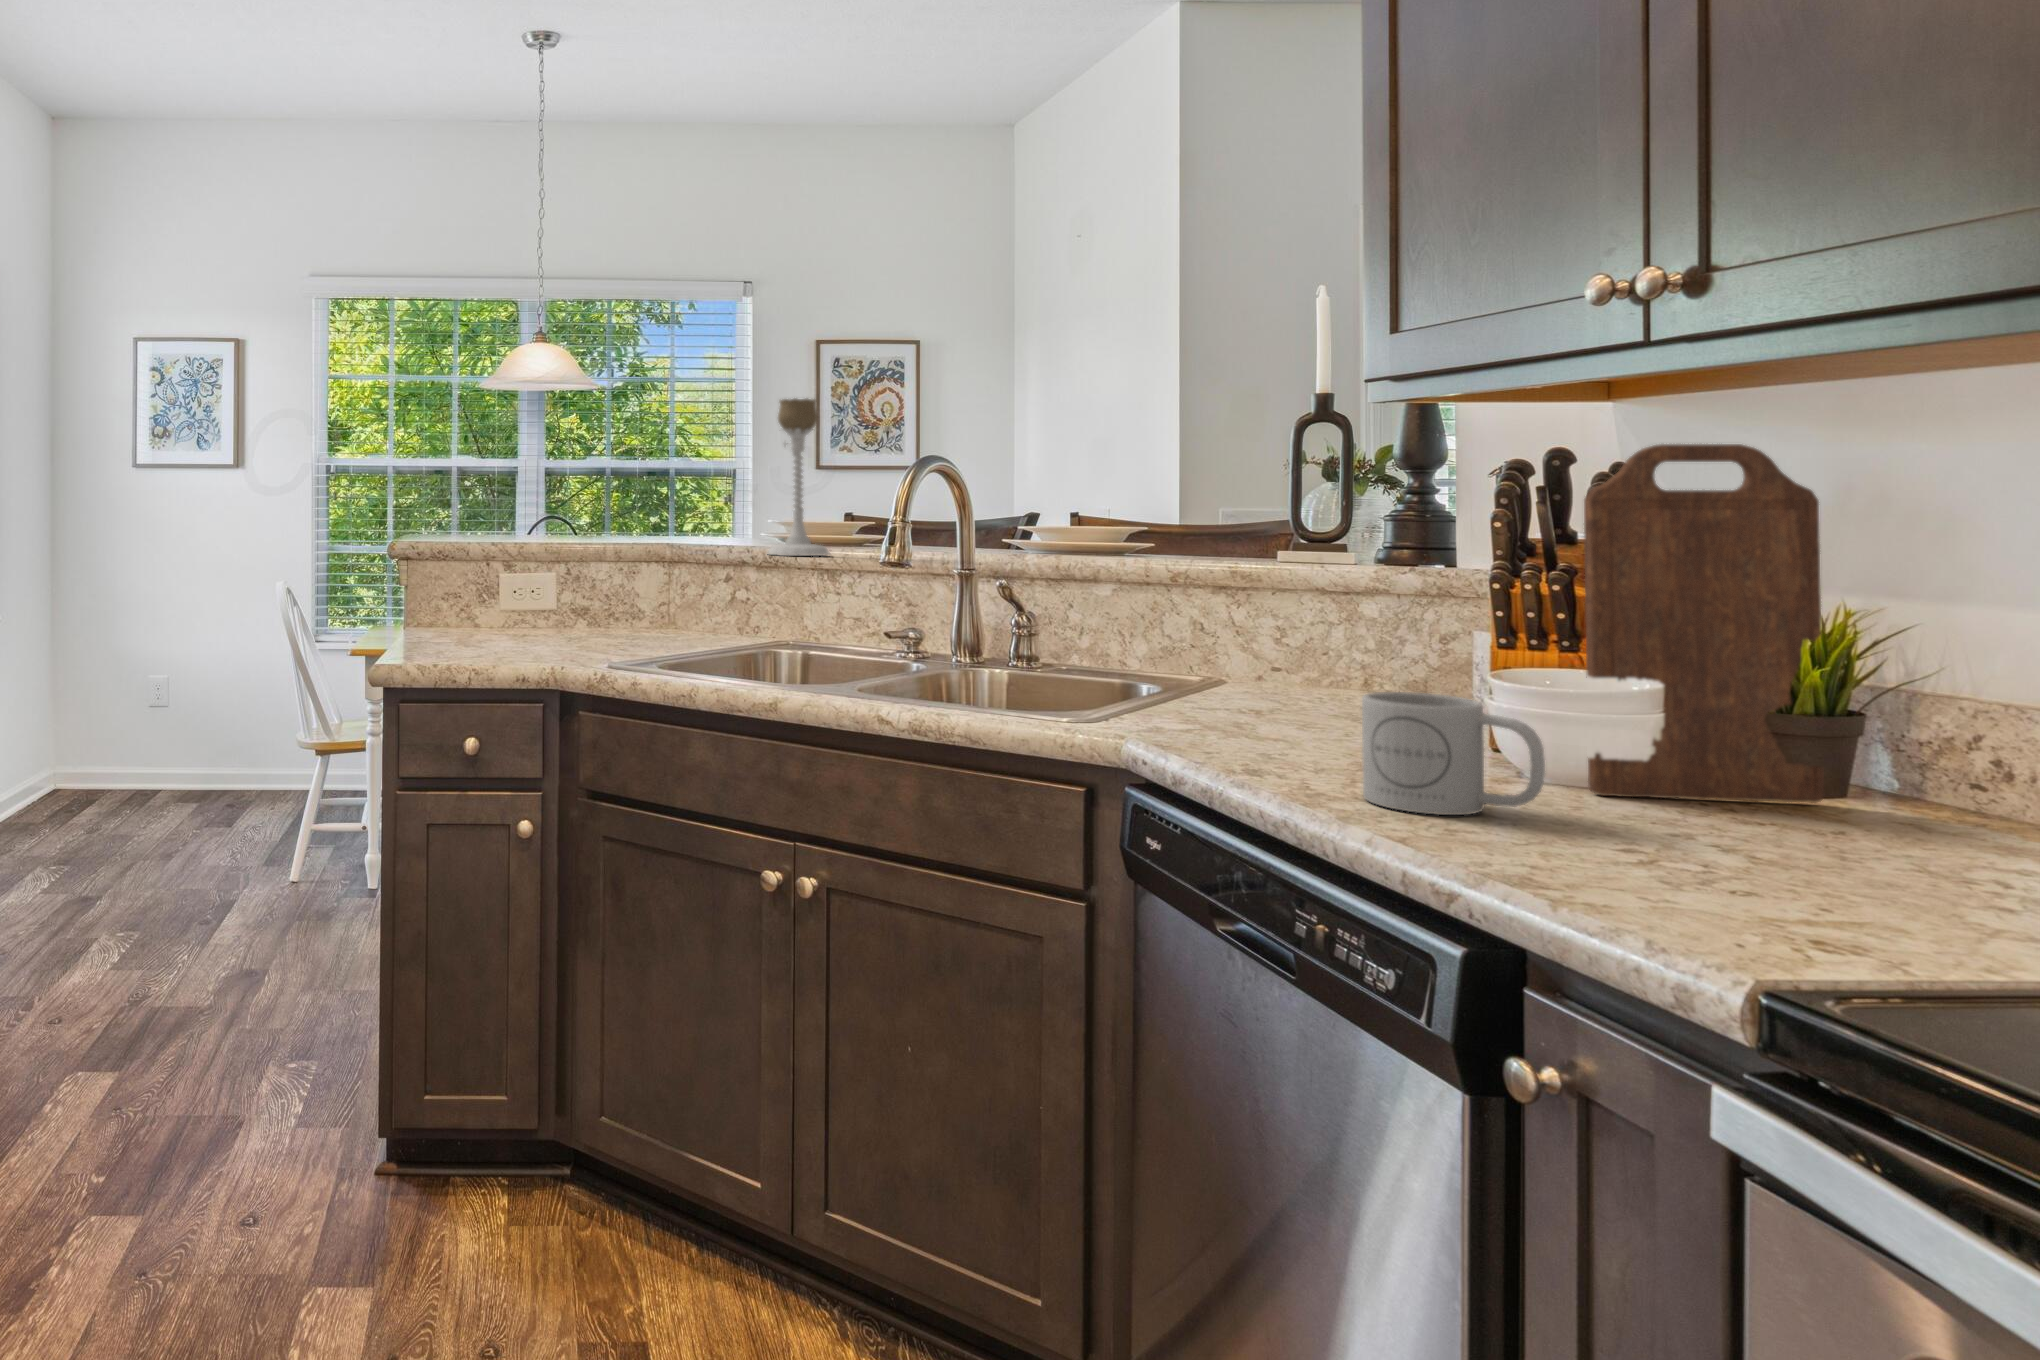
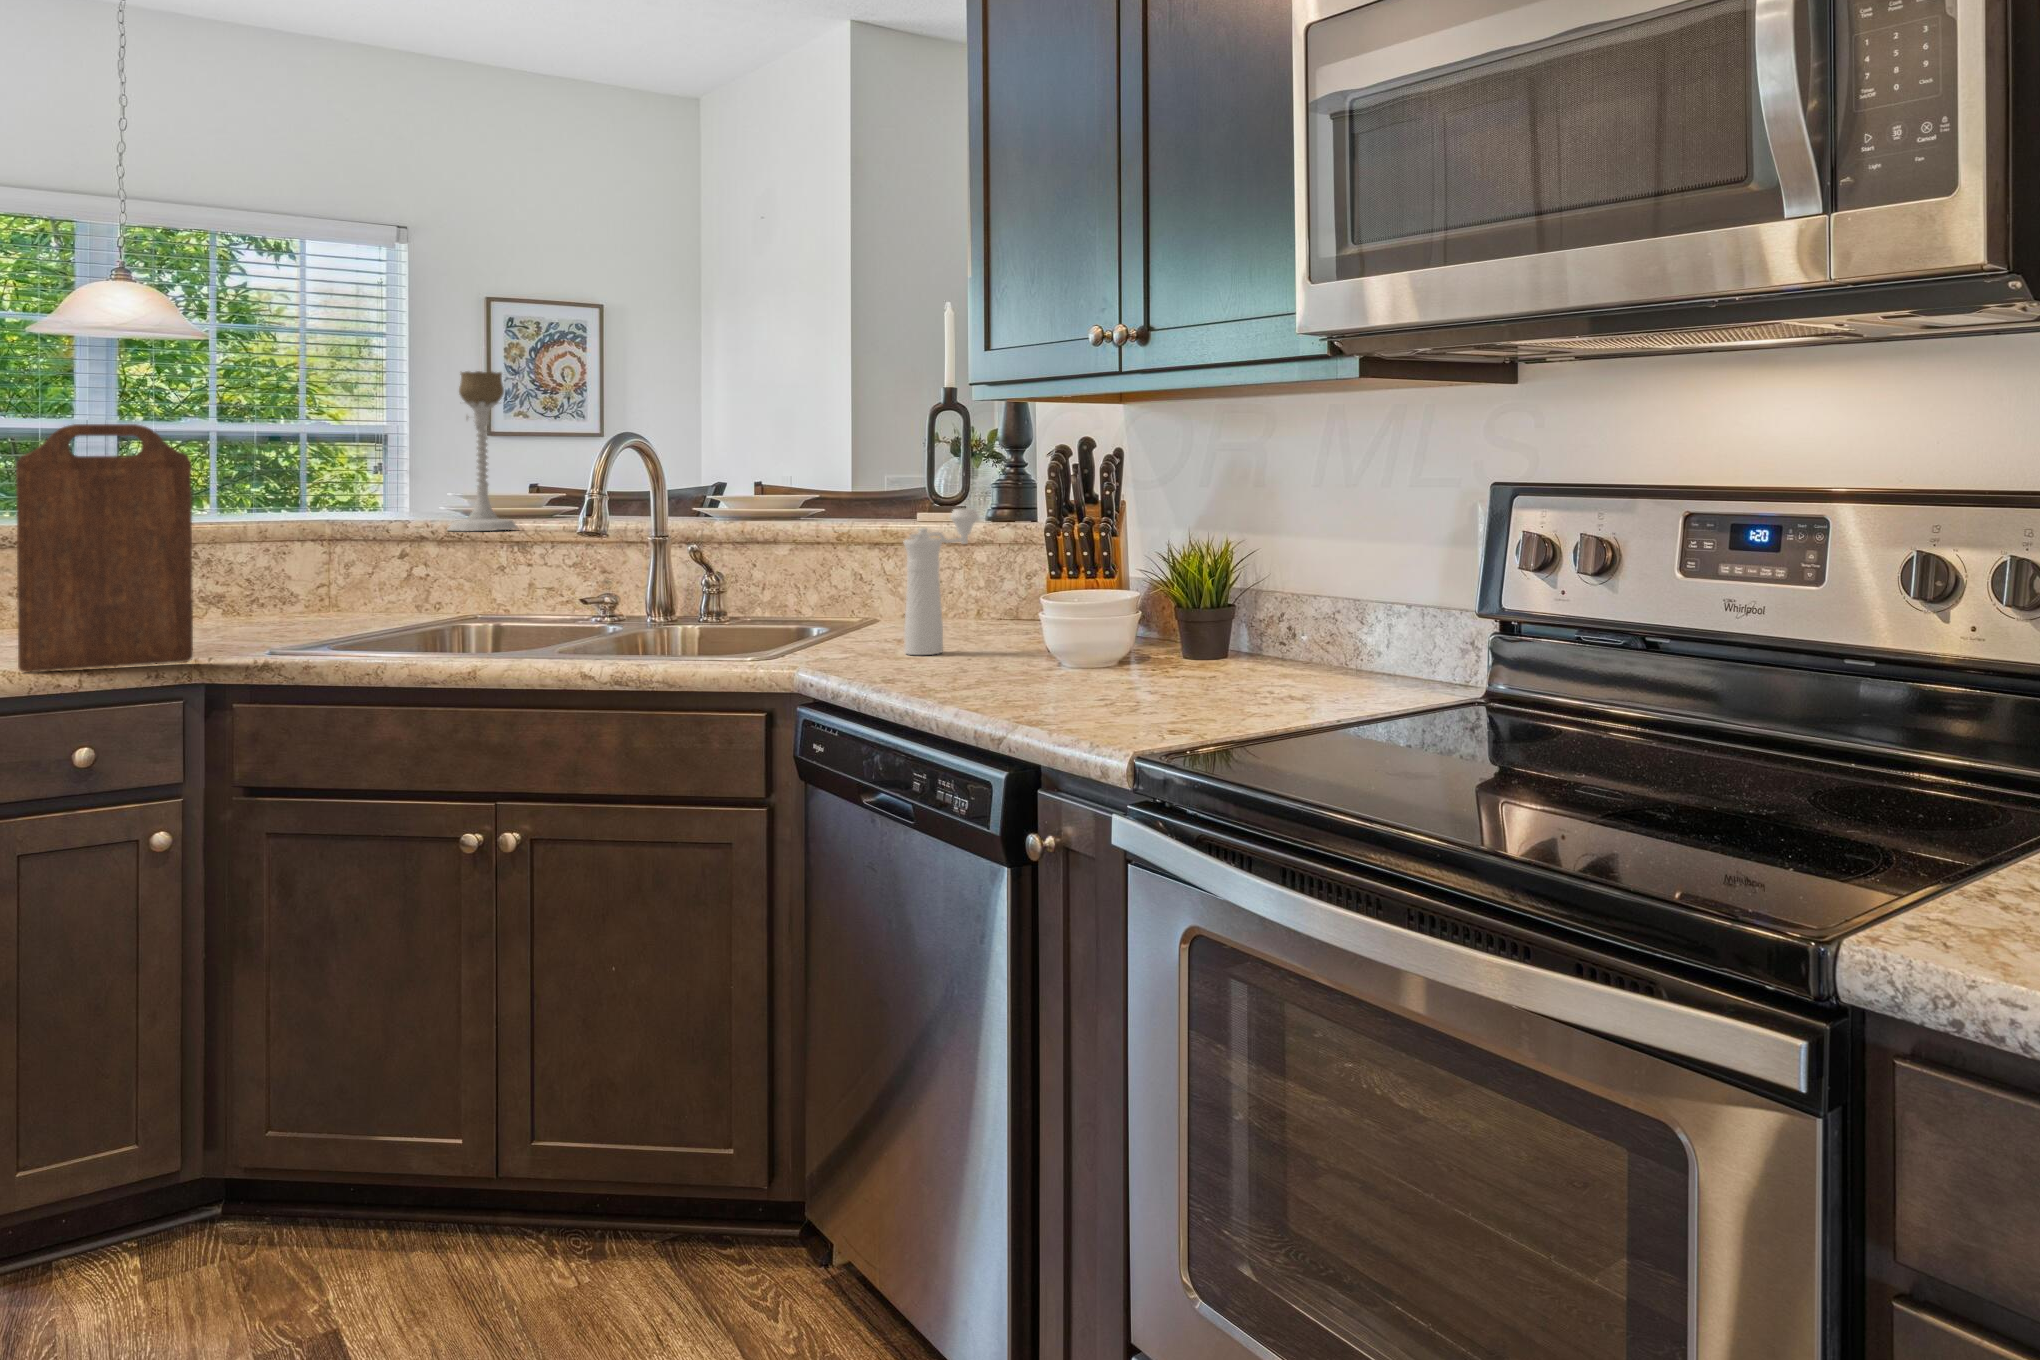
cutting board: present [1584,444,1824,803] -> present [16,424,193,672]
pepper mill: none [1264,552,1368,738] -> present [903,508,978,655]
mug: present [1362,692,1545,815] -> none [960,609,1070,693]

